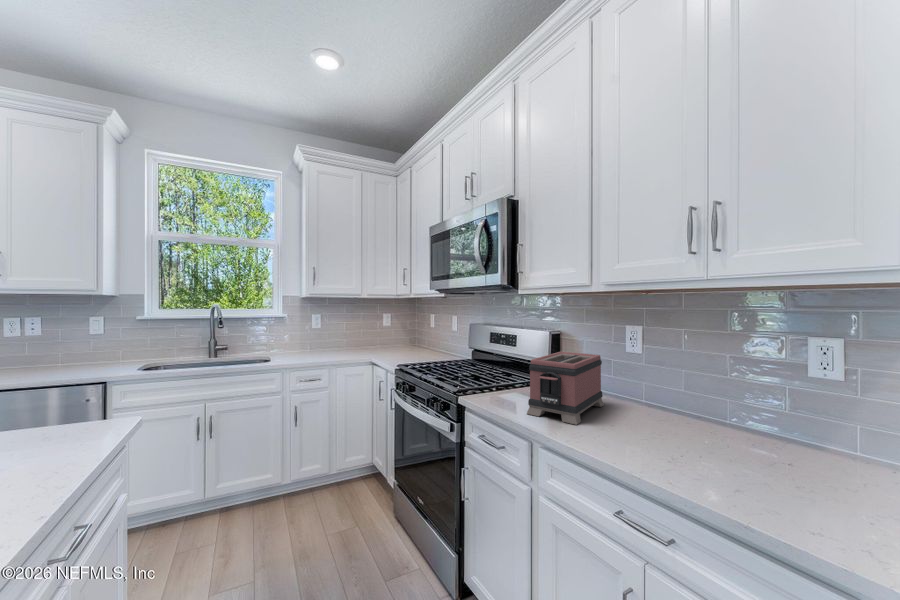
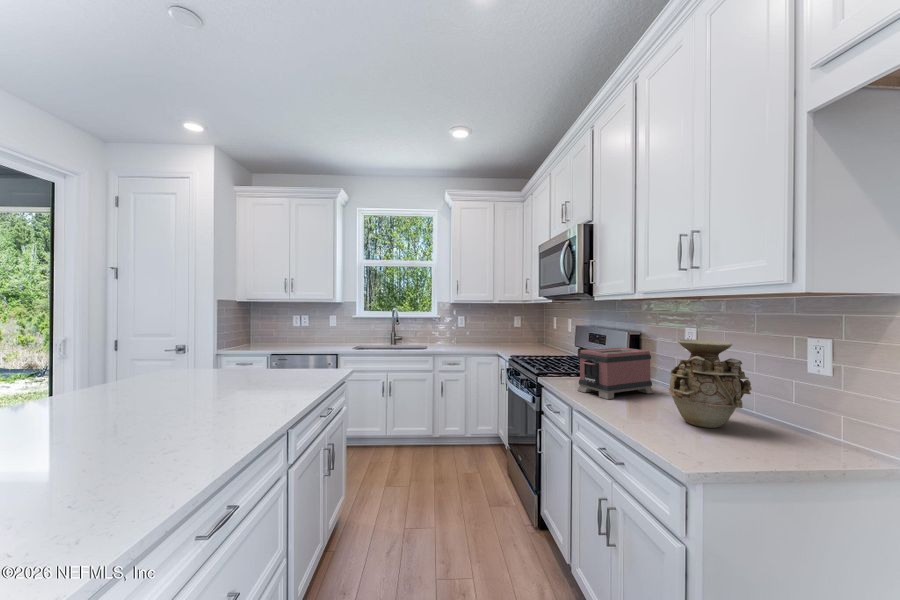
vase: none [673,343,775,458] -> present [668,340,752,428]

